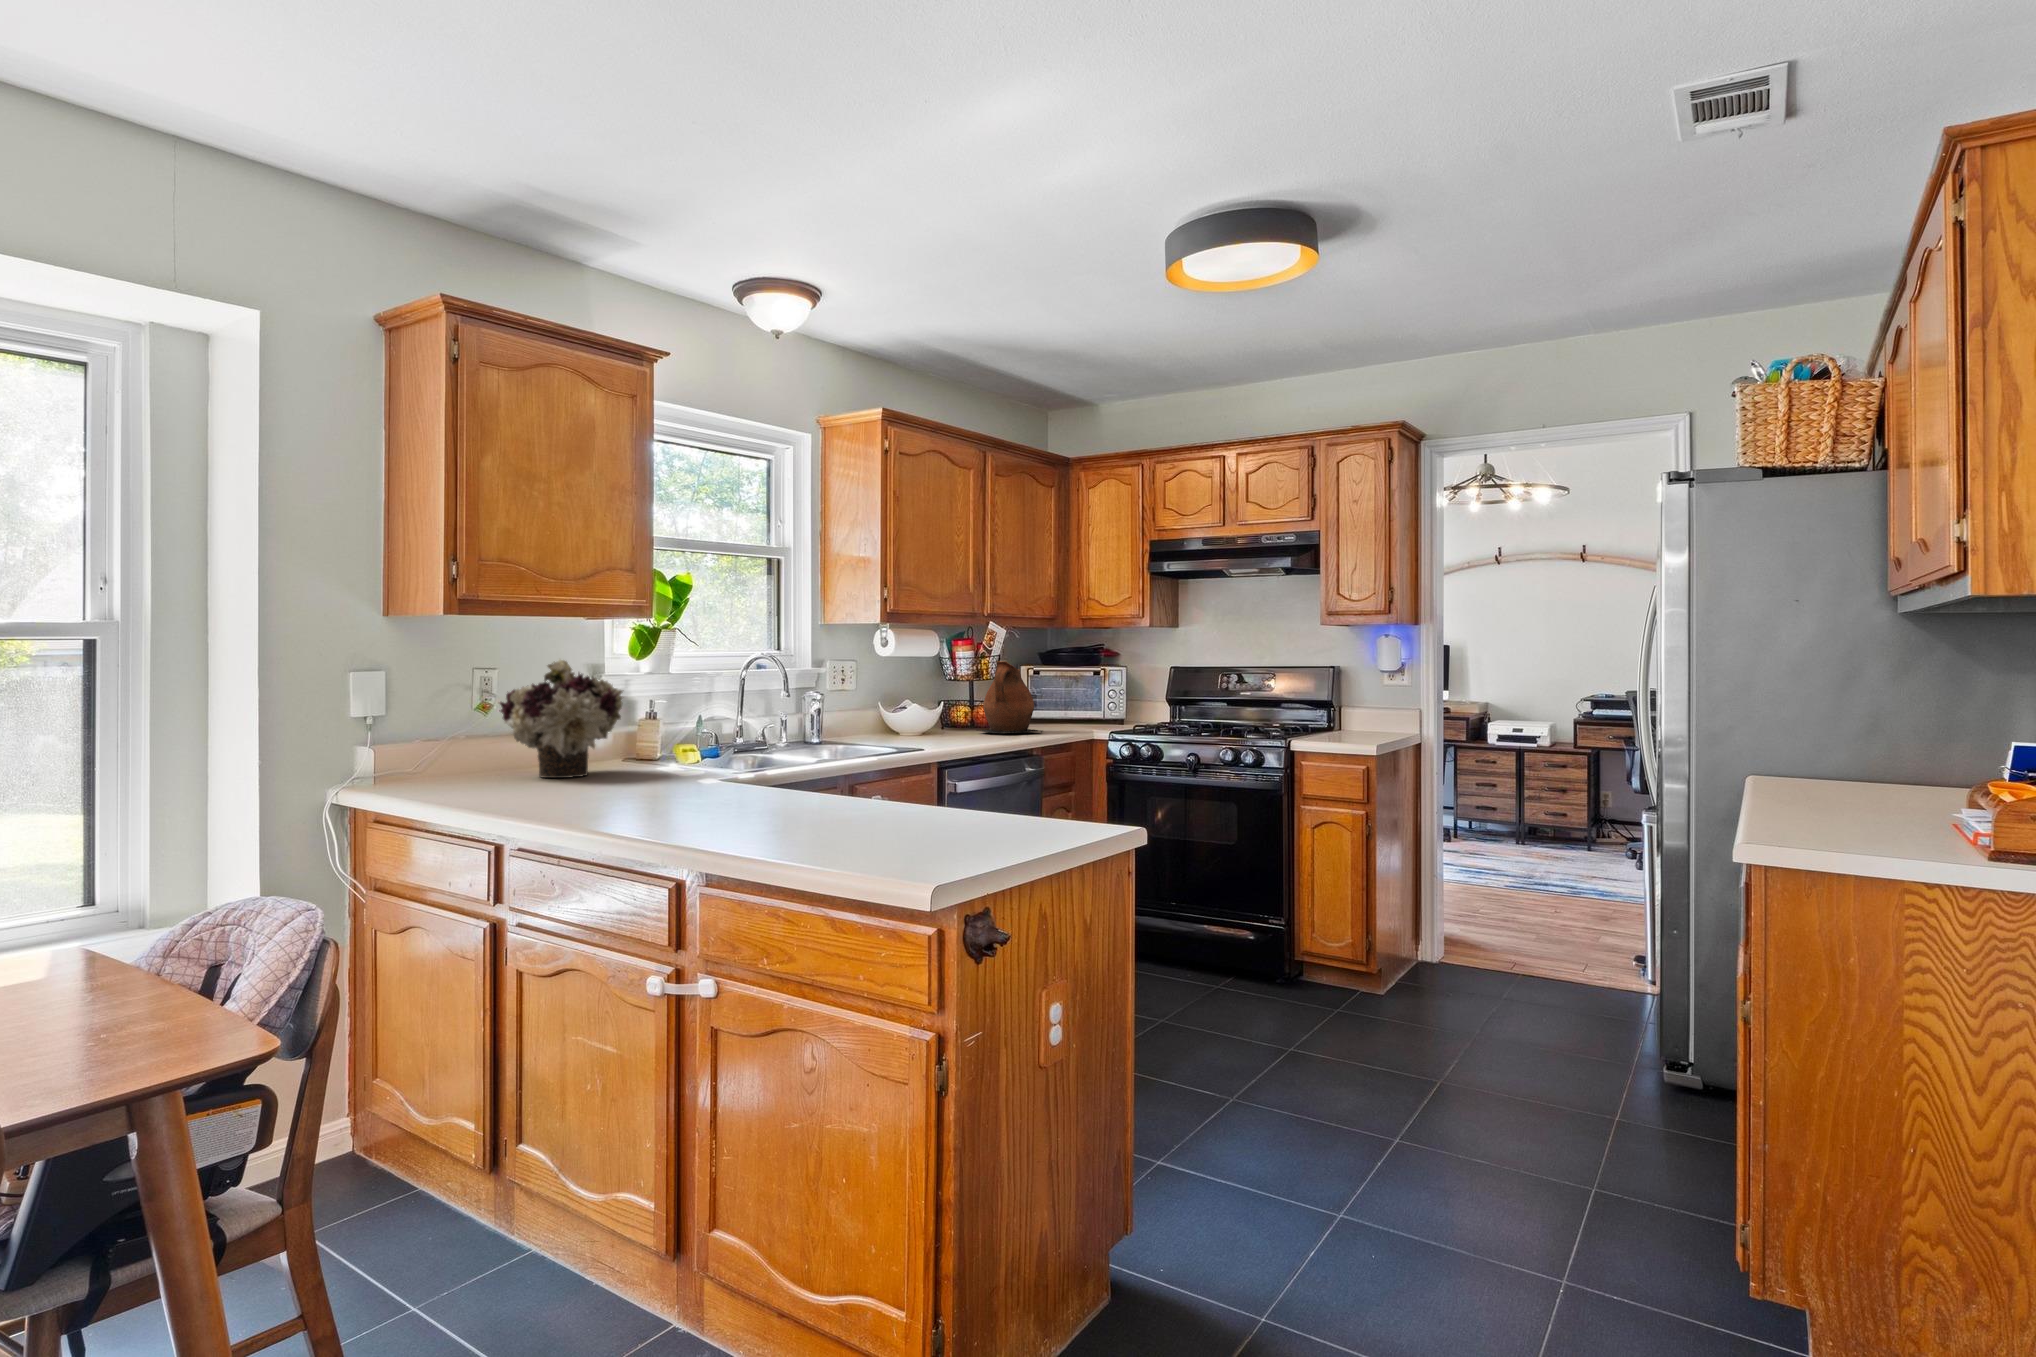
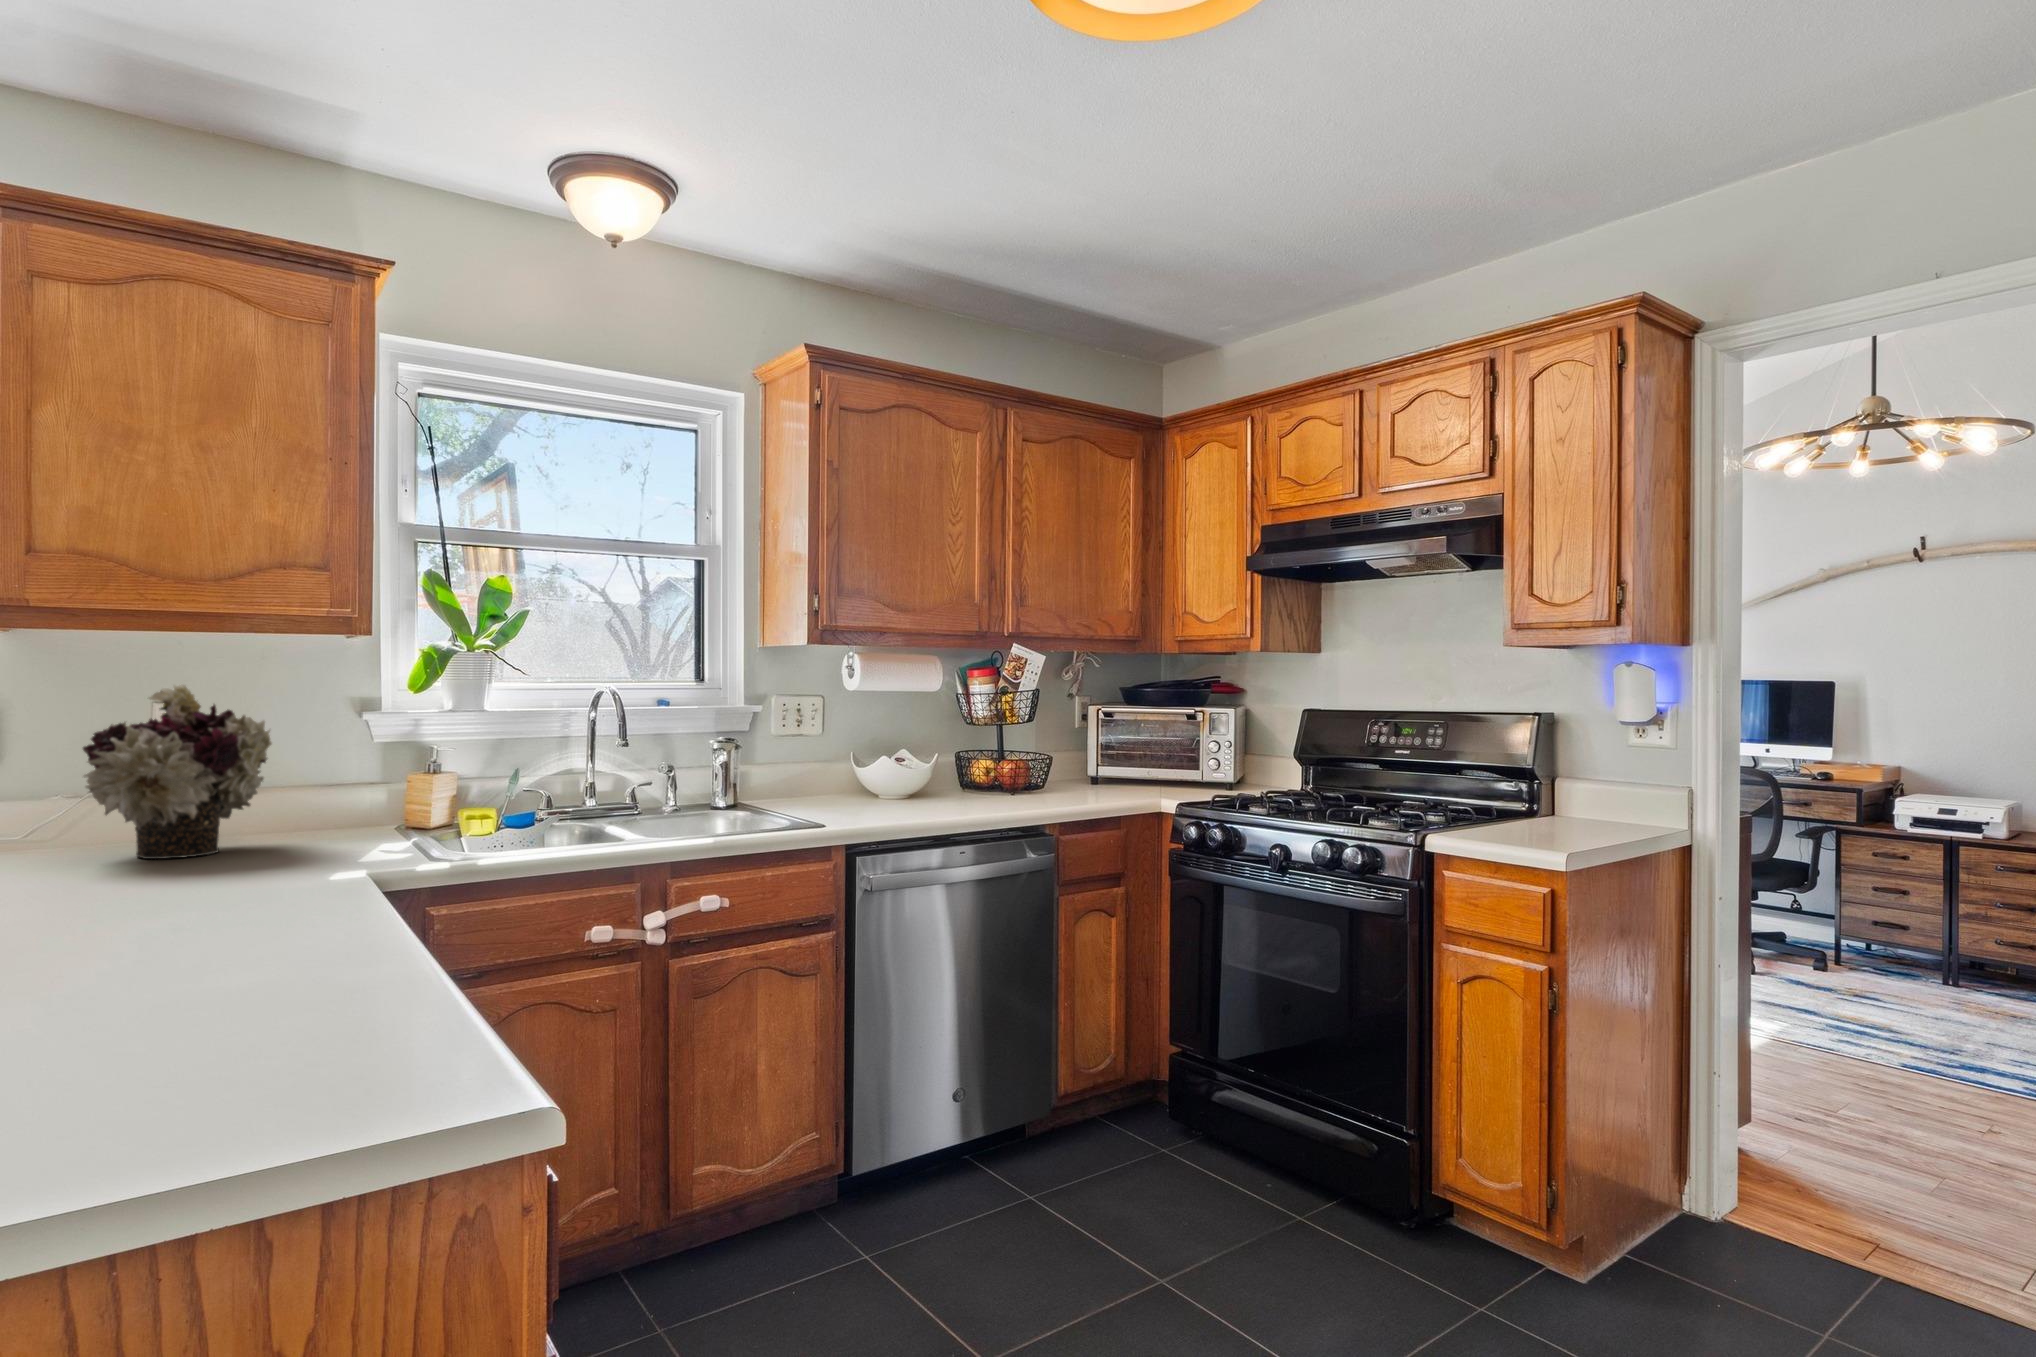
ceramic pitcher: present [982,661,1042,733] -> none [983,697,1076,801]

